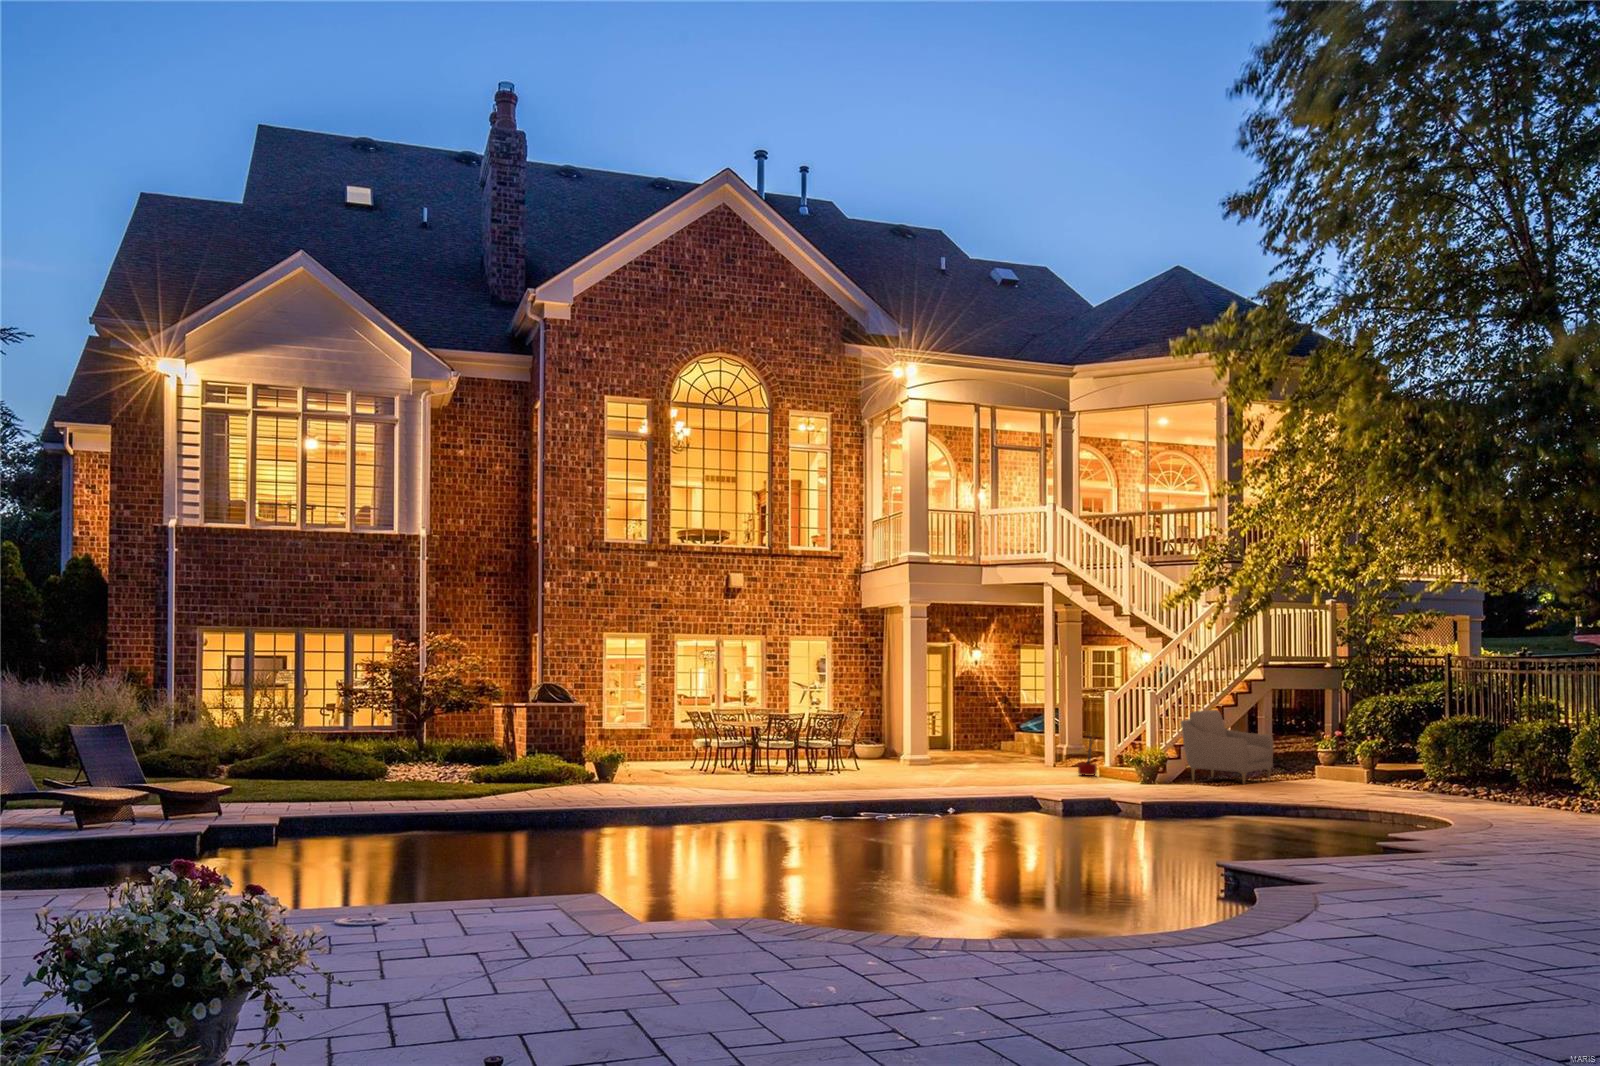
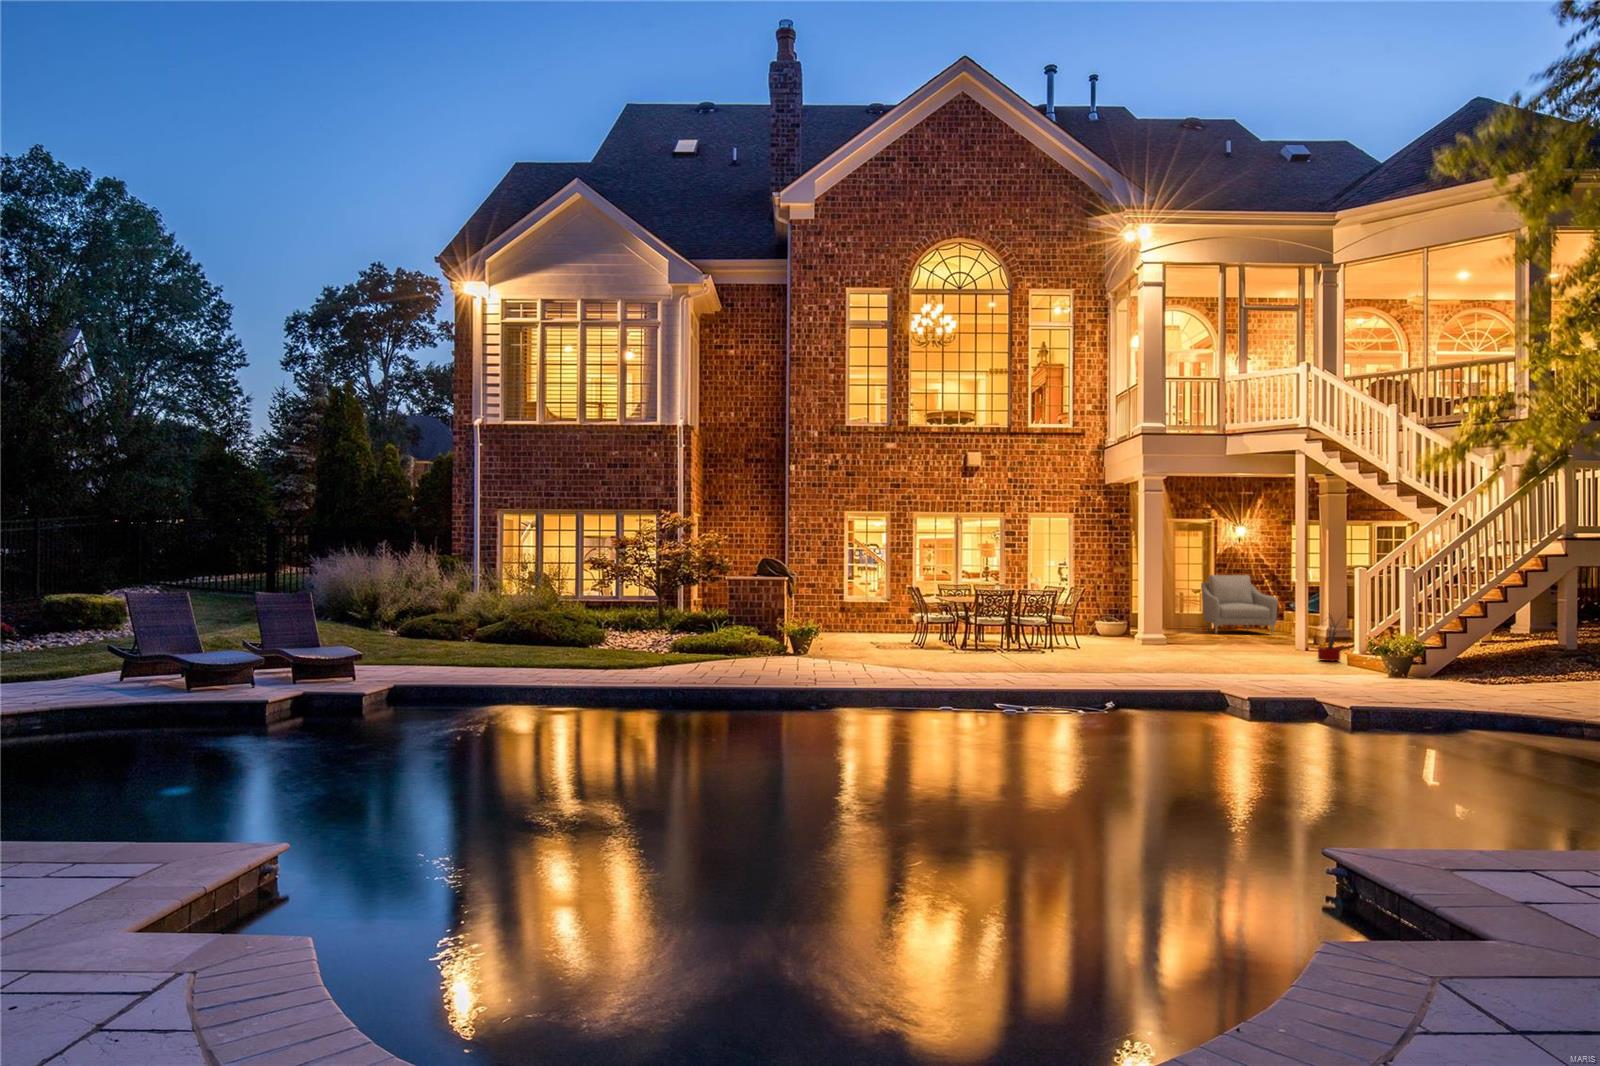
chair: present [1181,710,1273,784] -> present [1201,575,1278,634]

